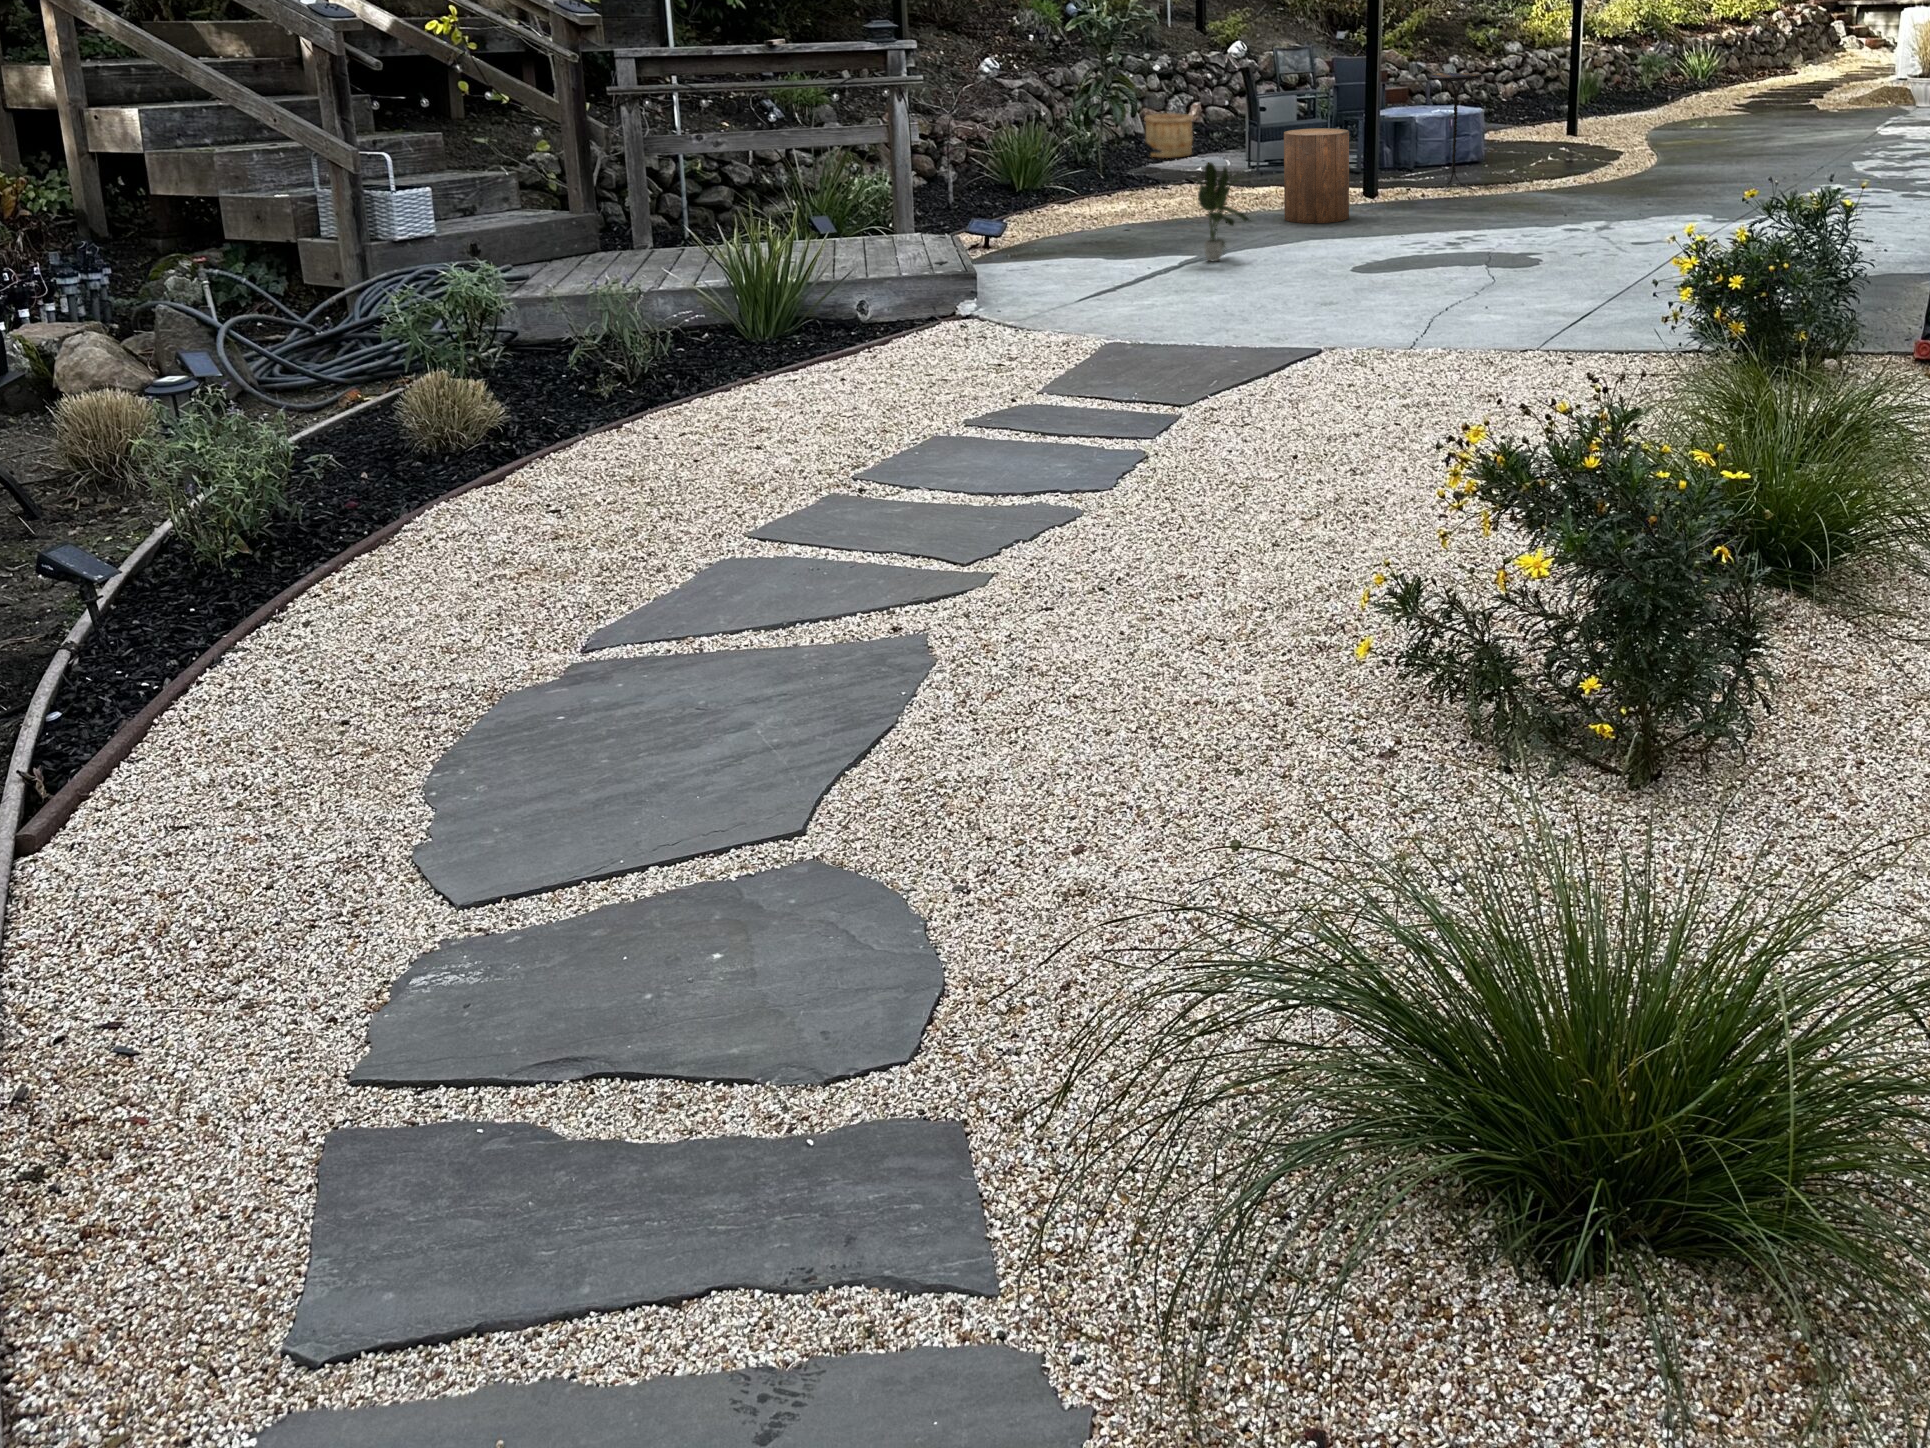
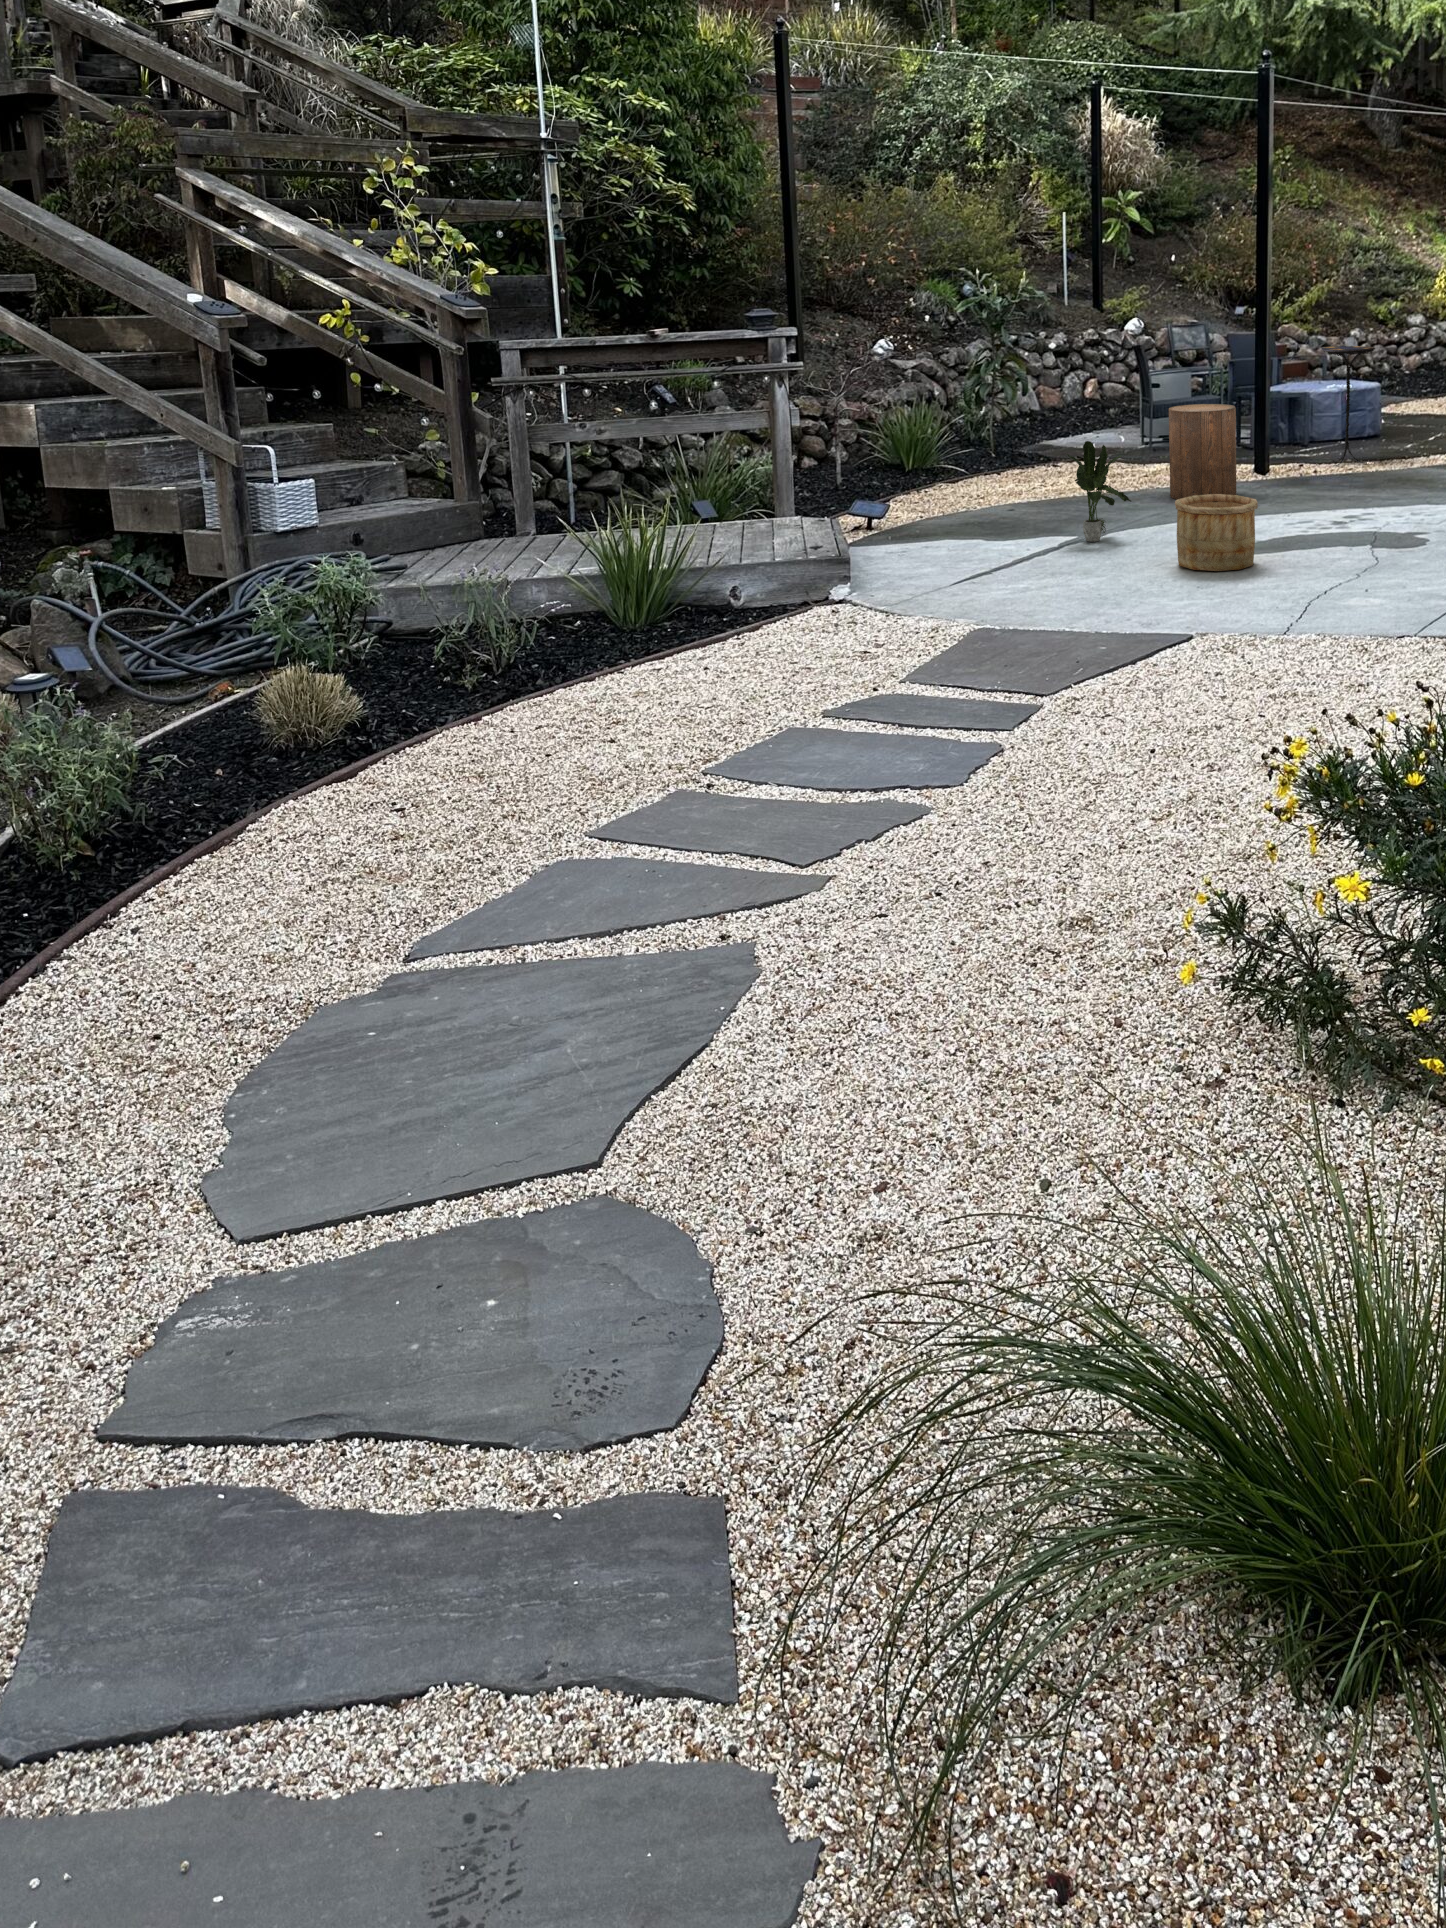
wooden bucket: present [1145,113,1194,158] -> present [1175,494,1258,571]

